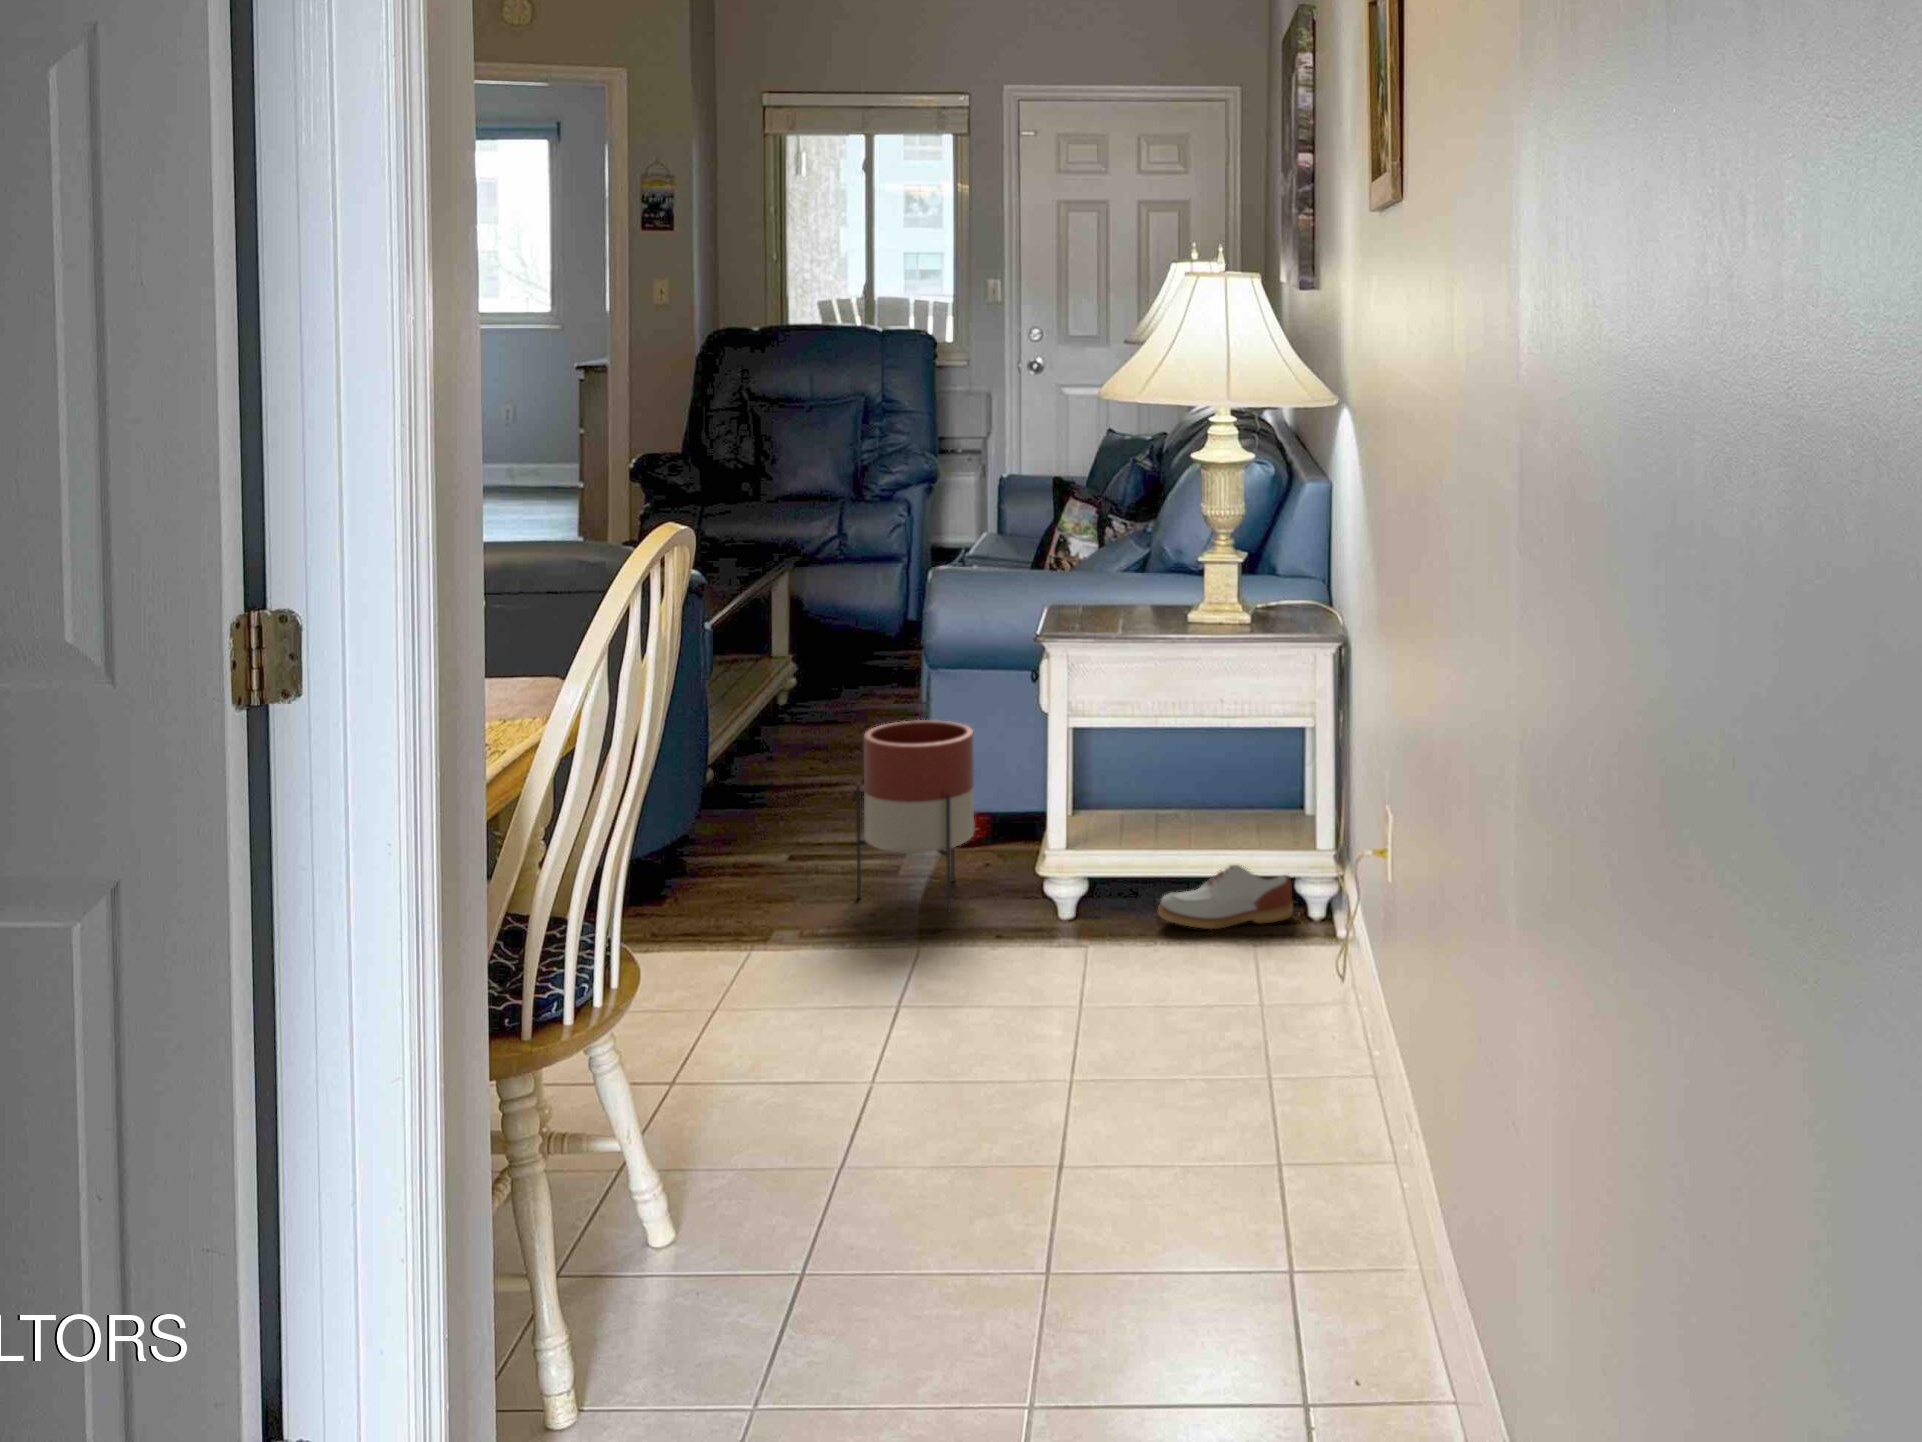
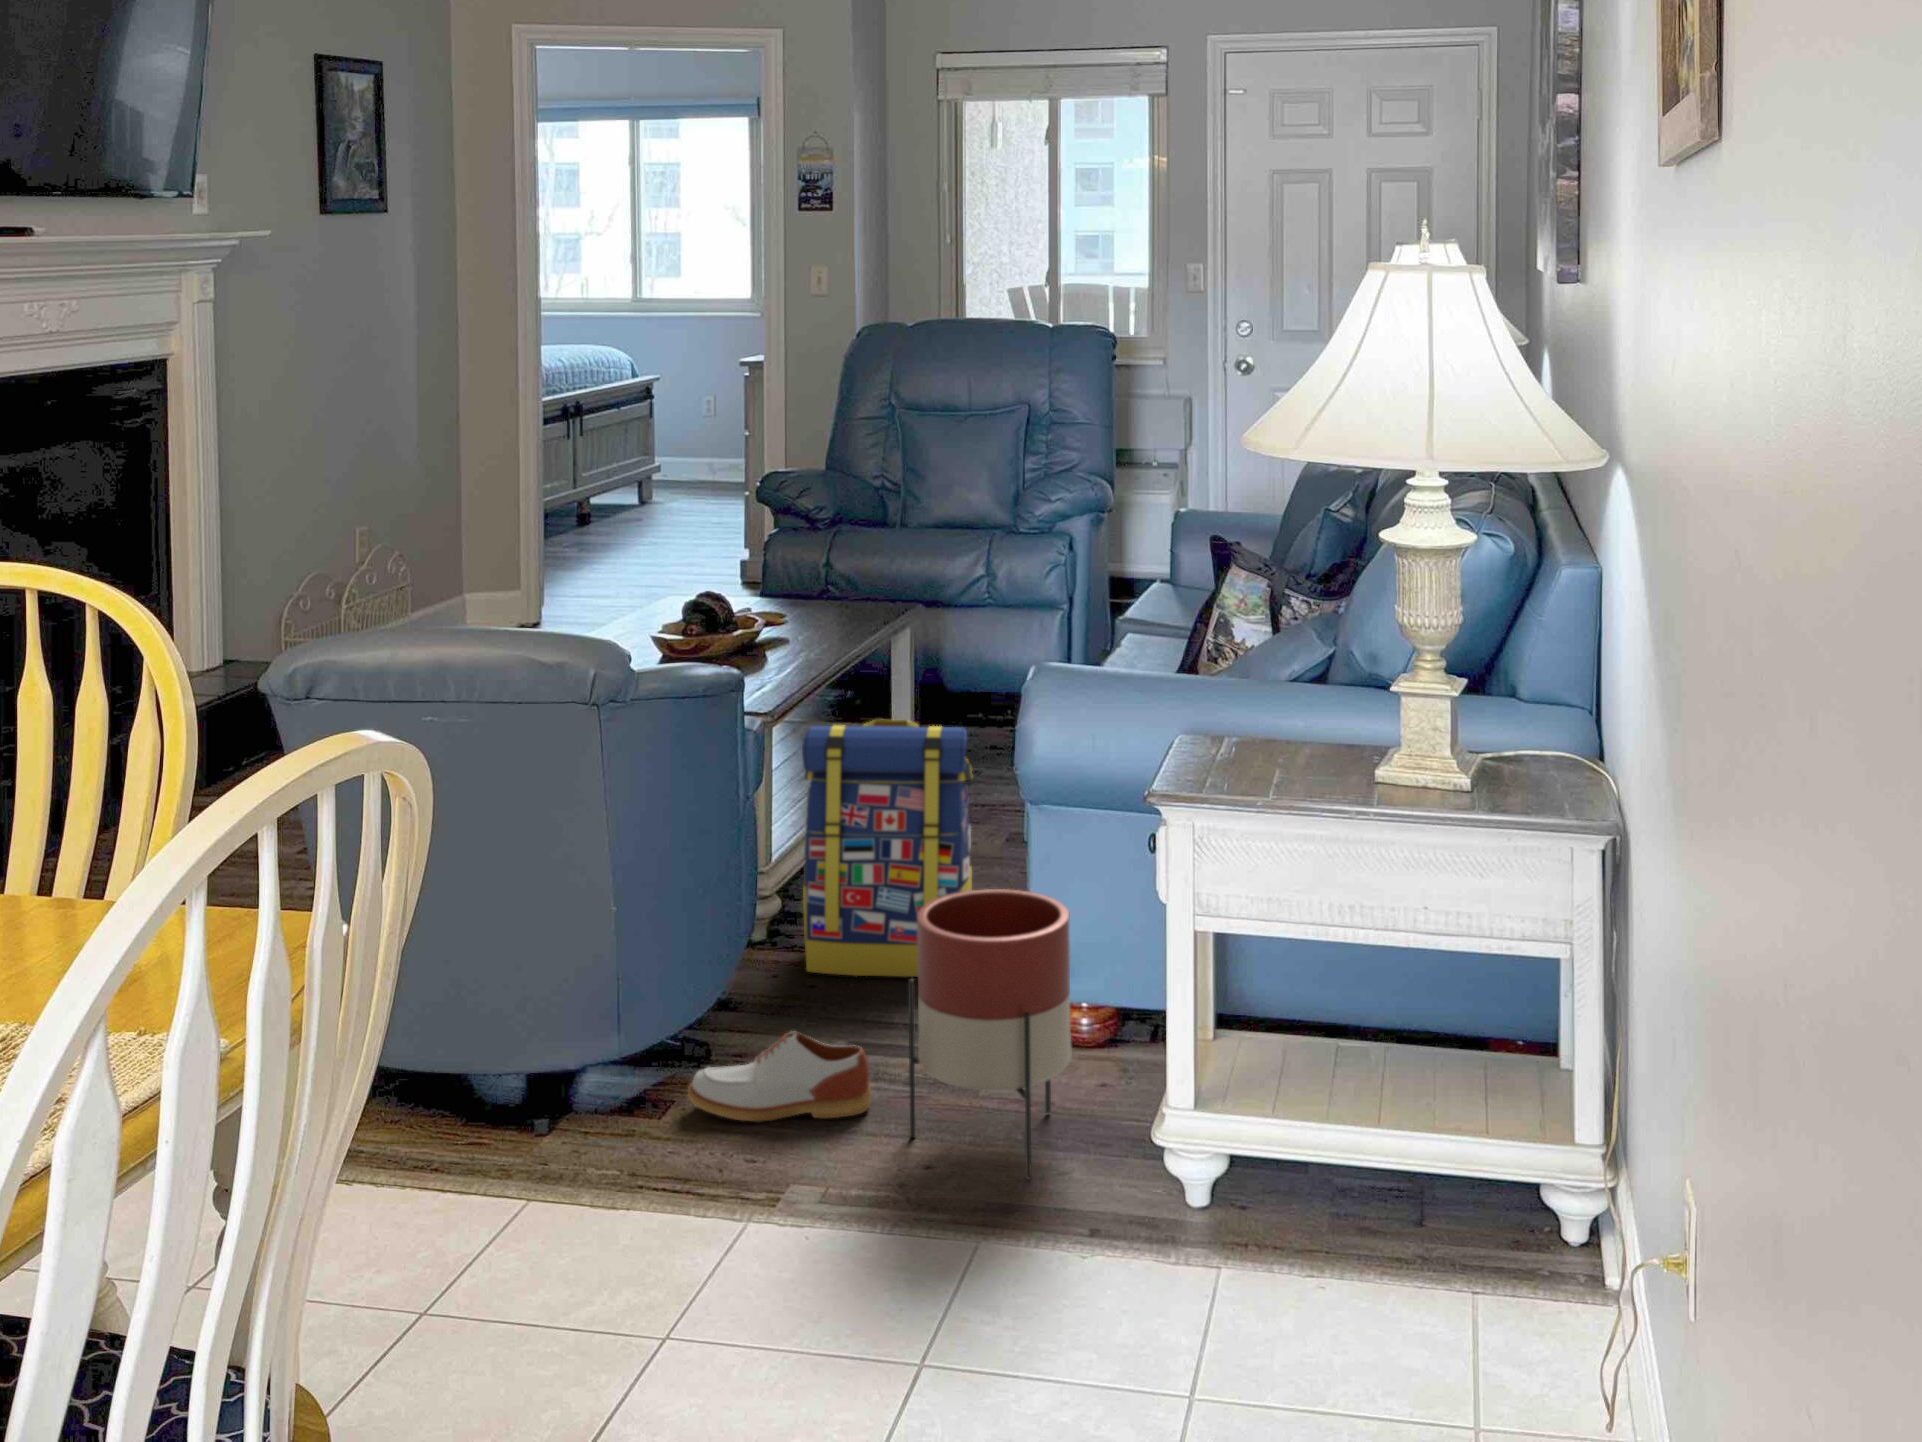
backpack: none [740,622,872,817] -> present [802,719,972,977]
shoe: present [1158,865,1293,929] -> present [688,1031,871,1122]

